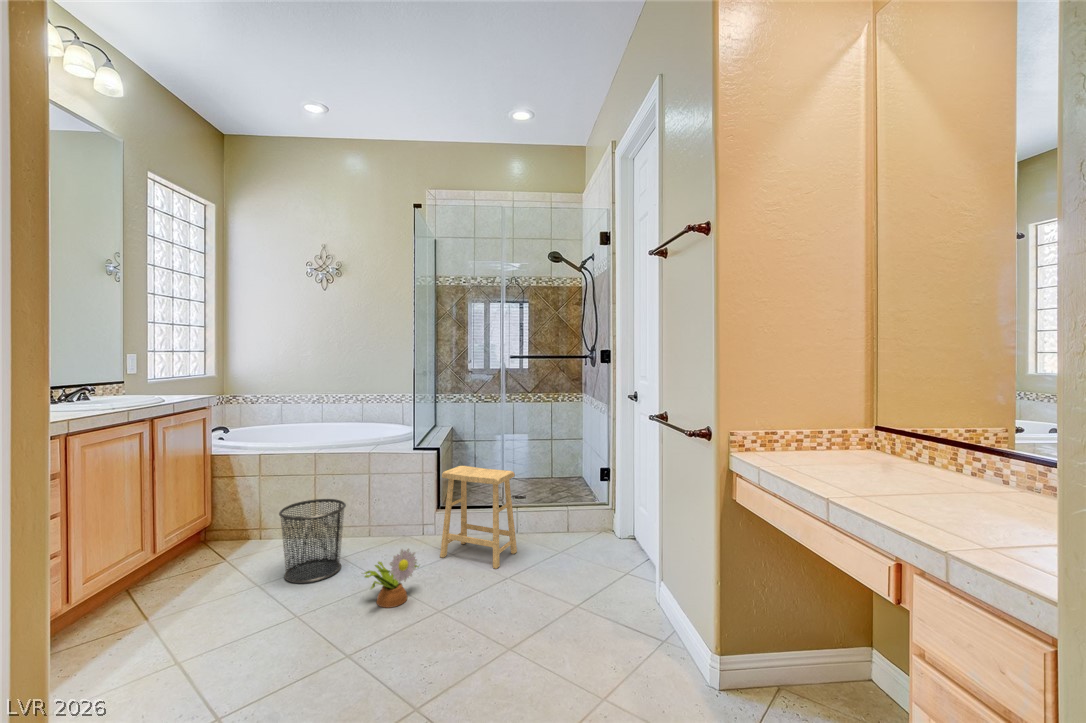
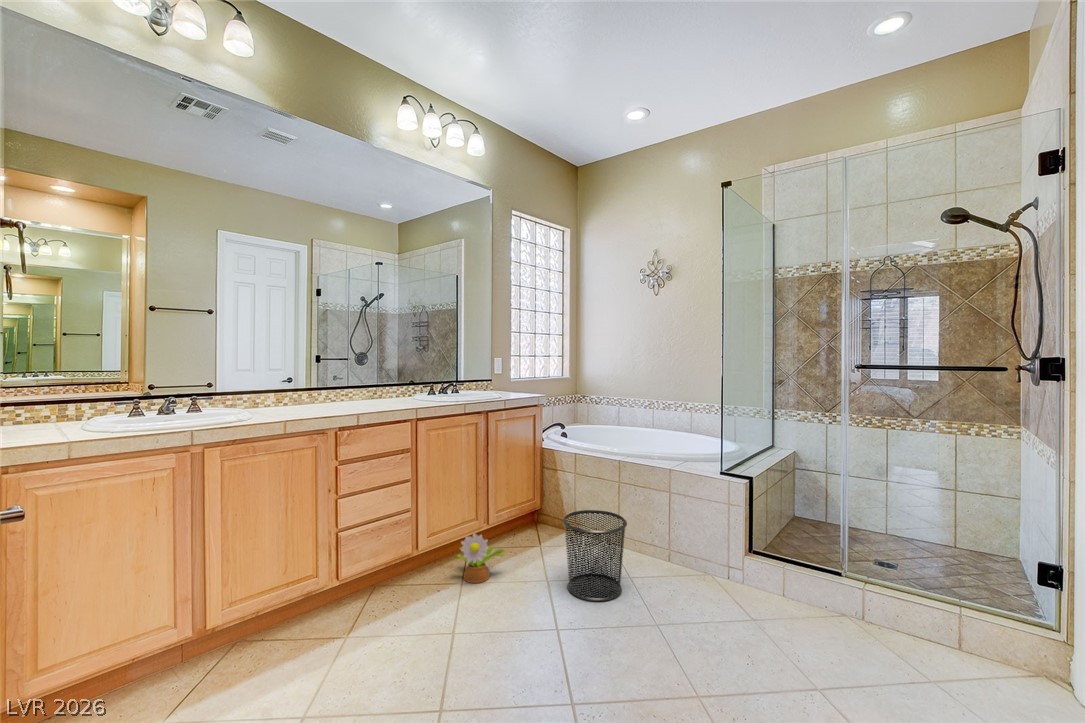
footstool: present [440,466,517,569] -> none [736,511,862,686]
decorative plant: present [364,549,419,608] -> present [455,533,505,583]

